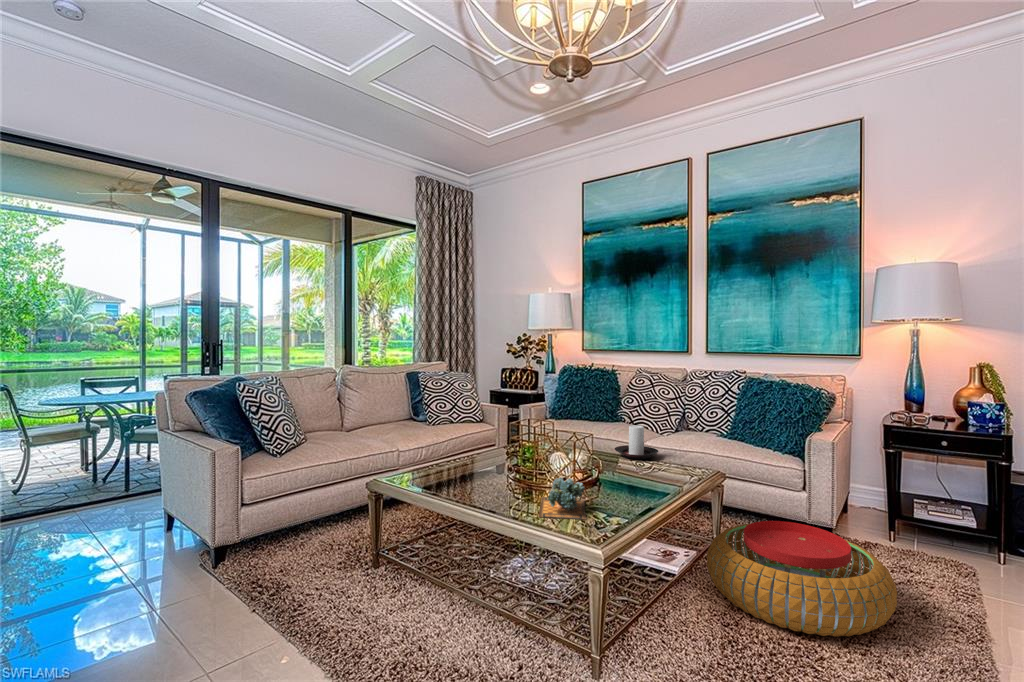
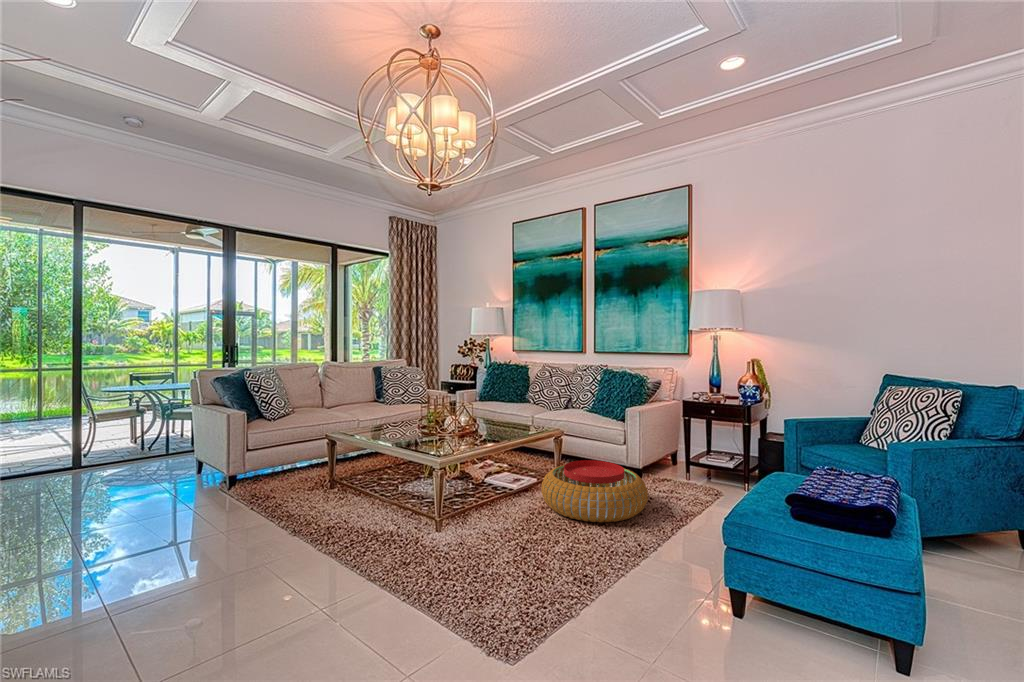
candle holder: present [615,425,658,459] -> none [506,401,535,424]
succulent plant: present [539,478,586,519] -> none [423,428,459,451]

